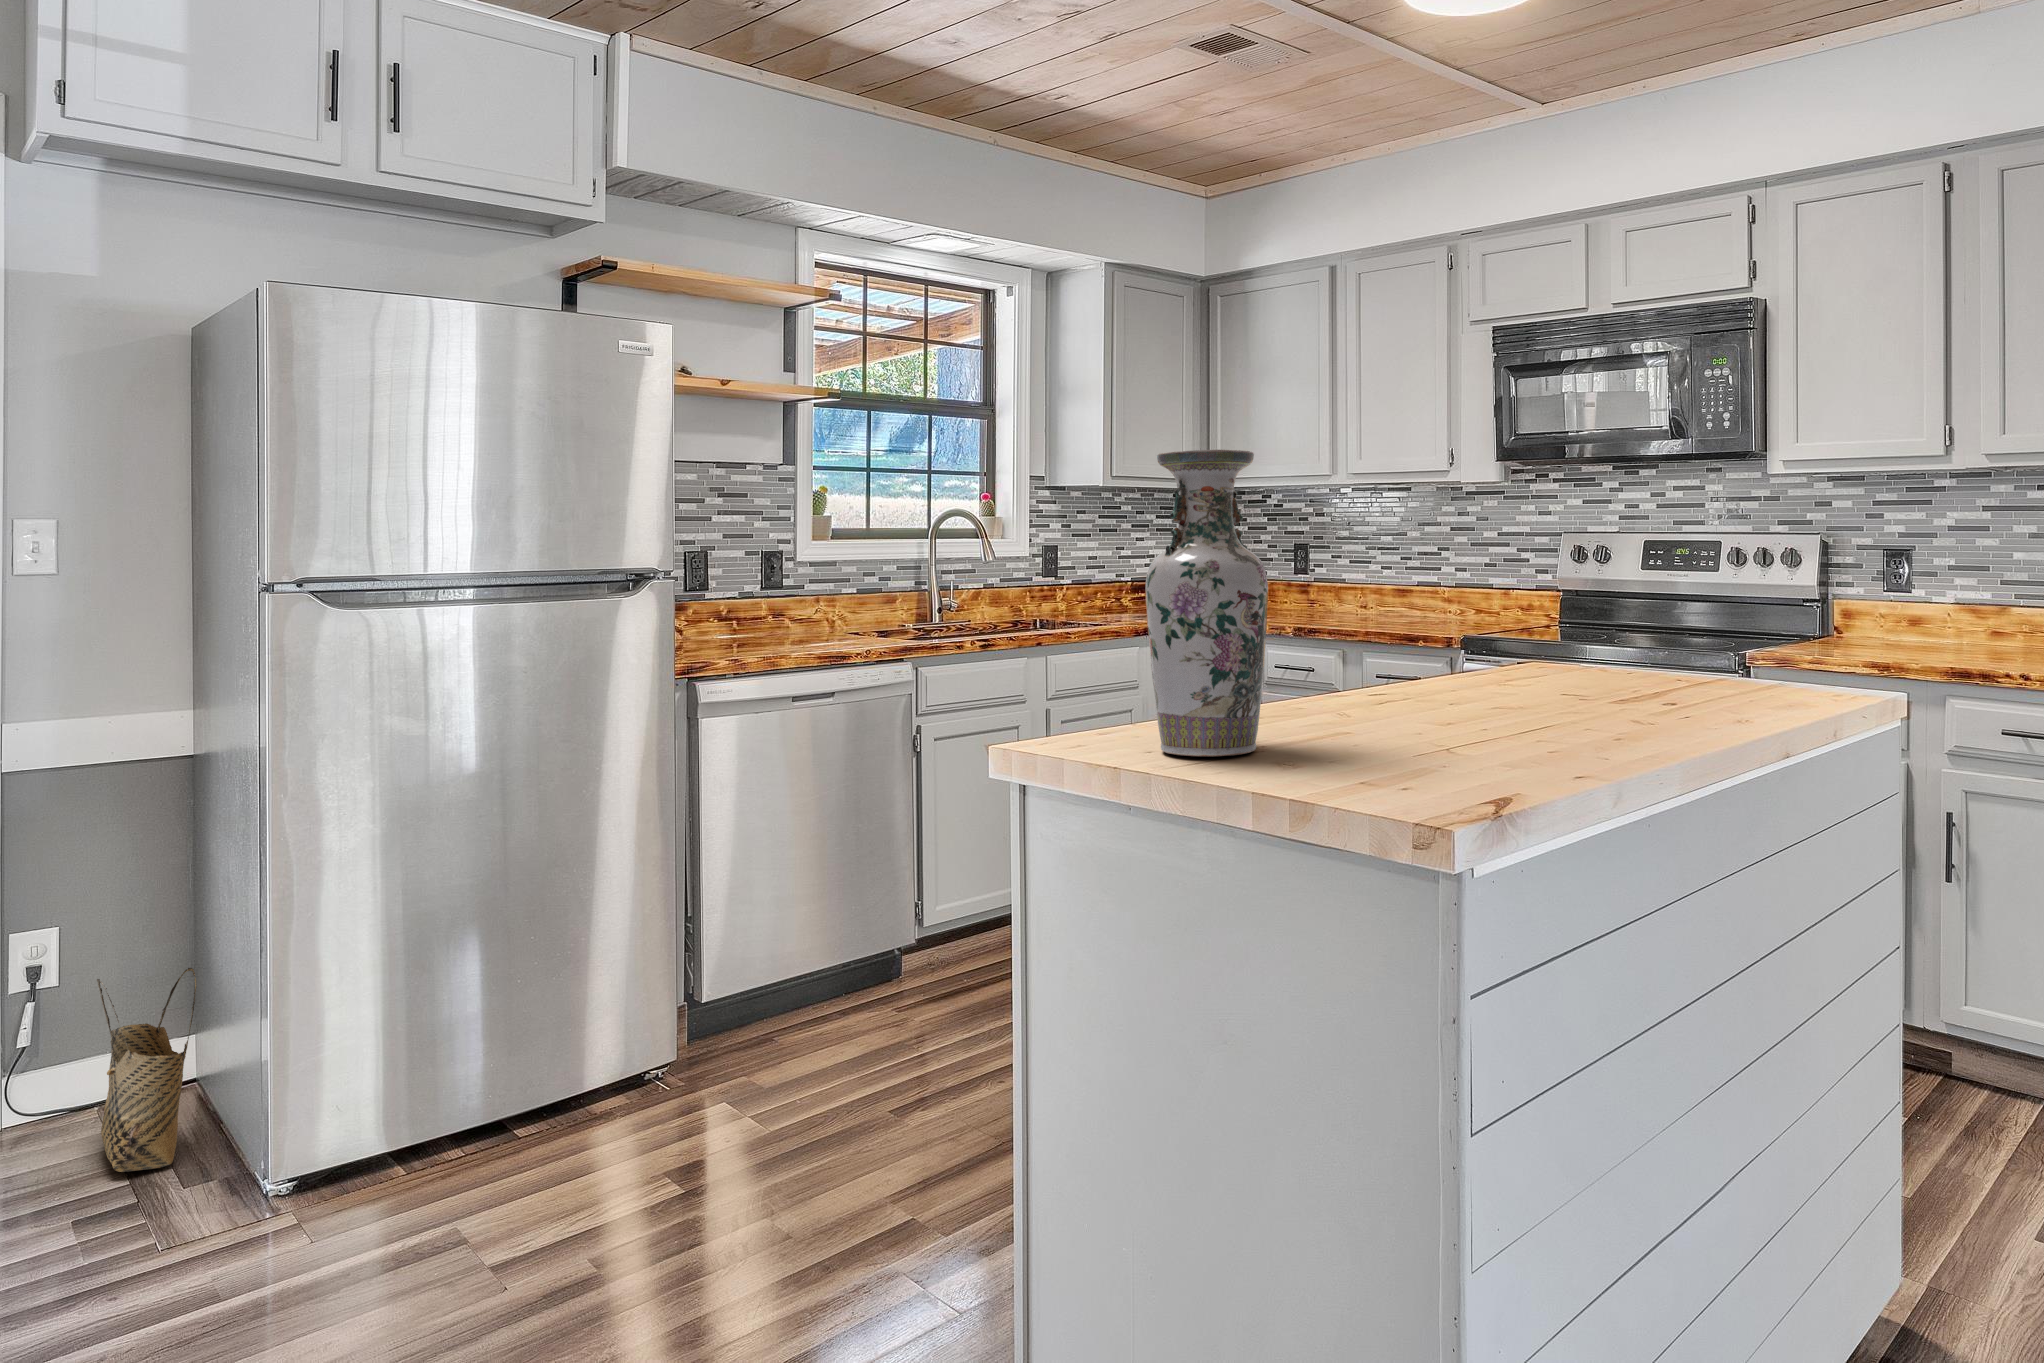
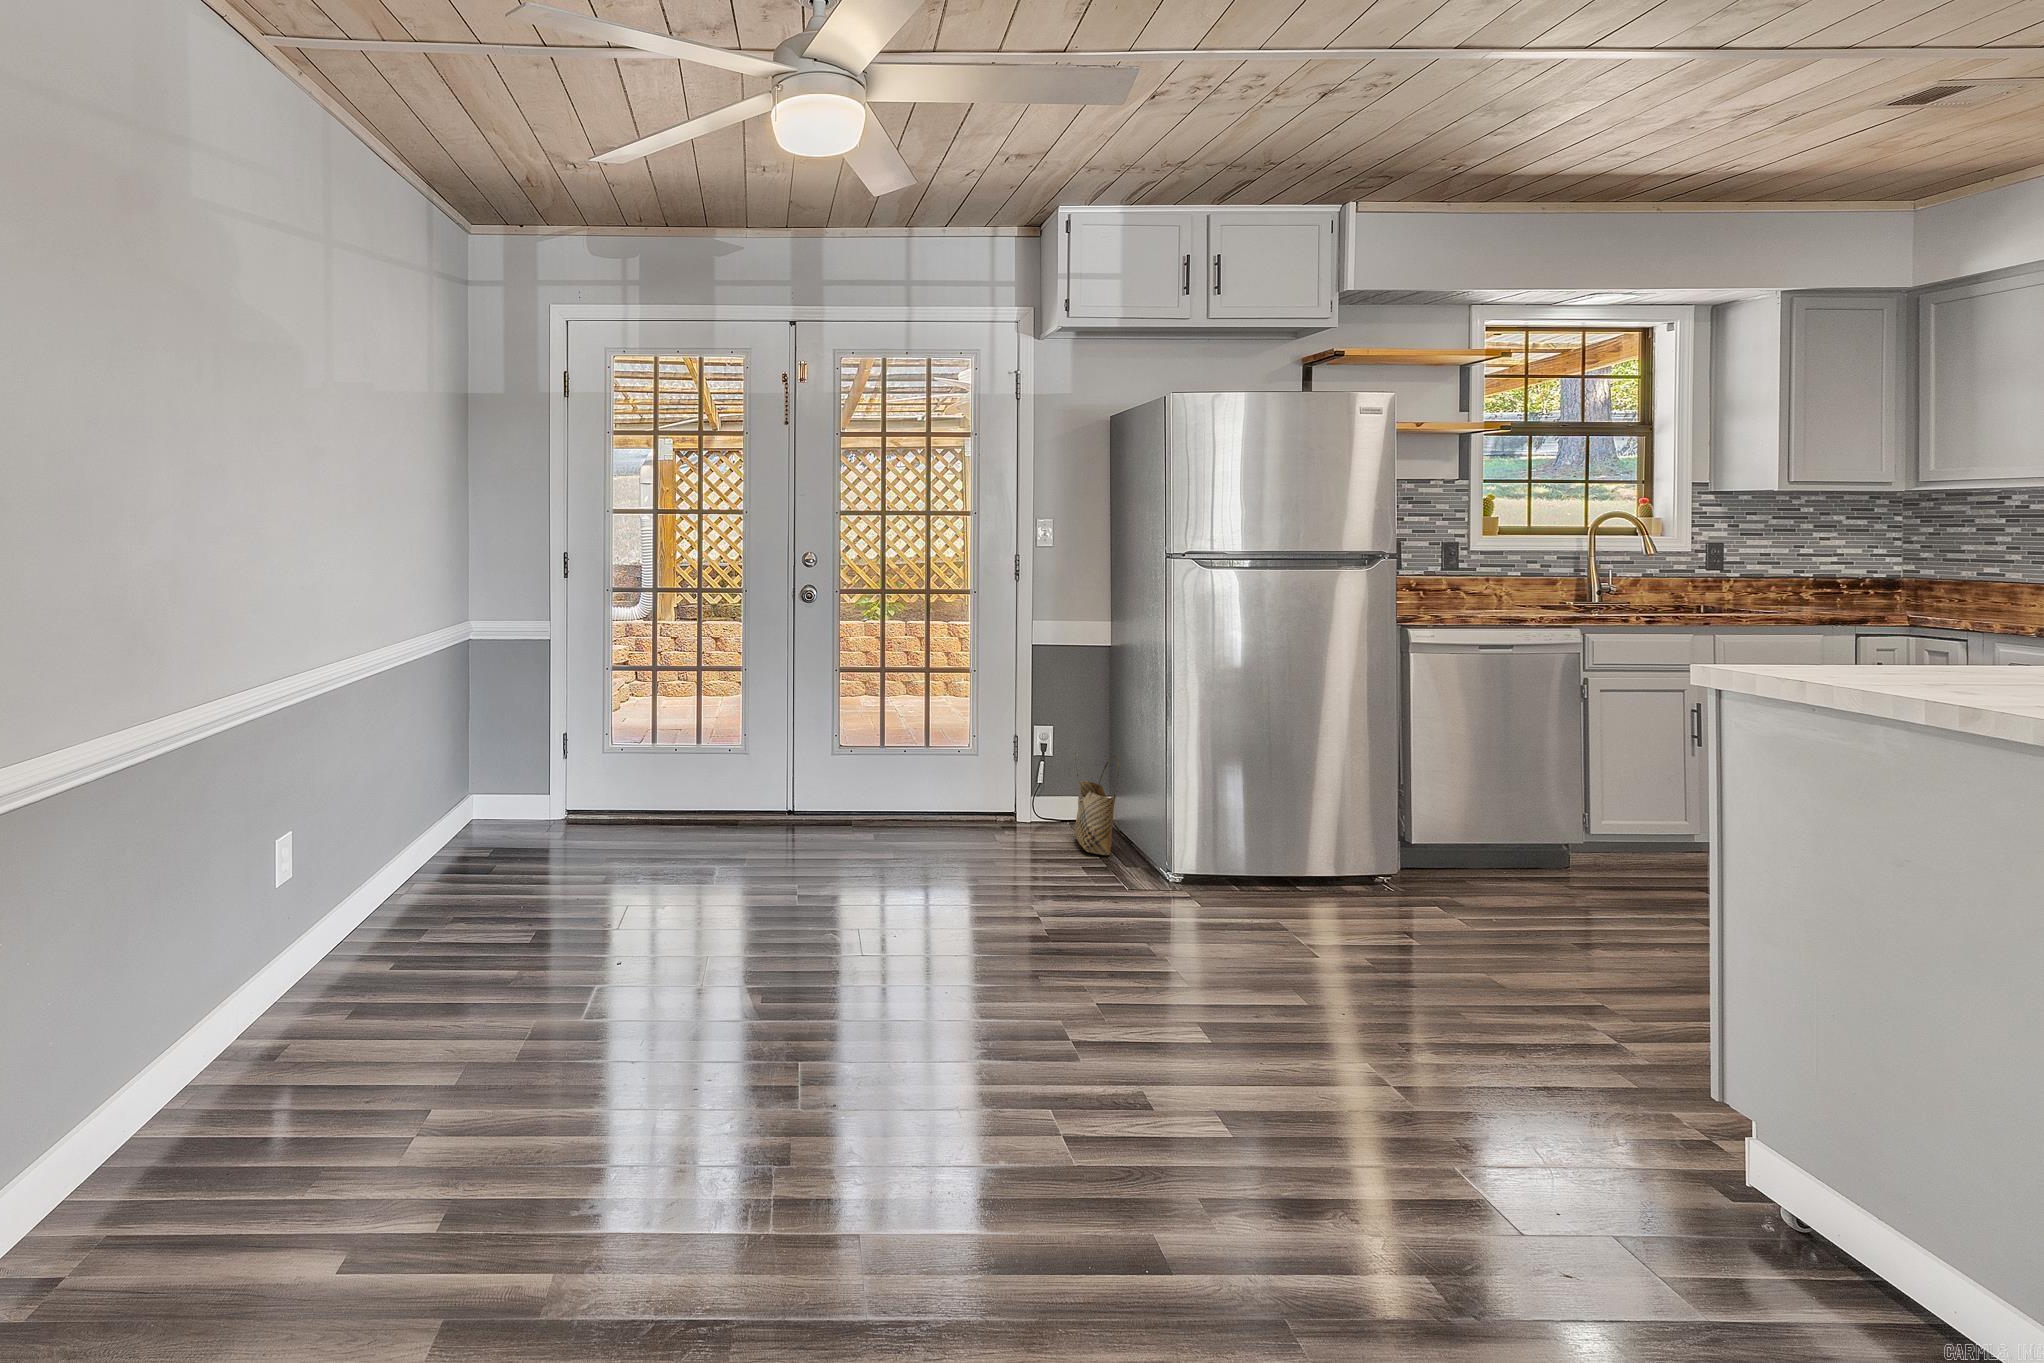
vase: present [1145,450,1268,757] -> none [1816,462,1942,682]

